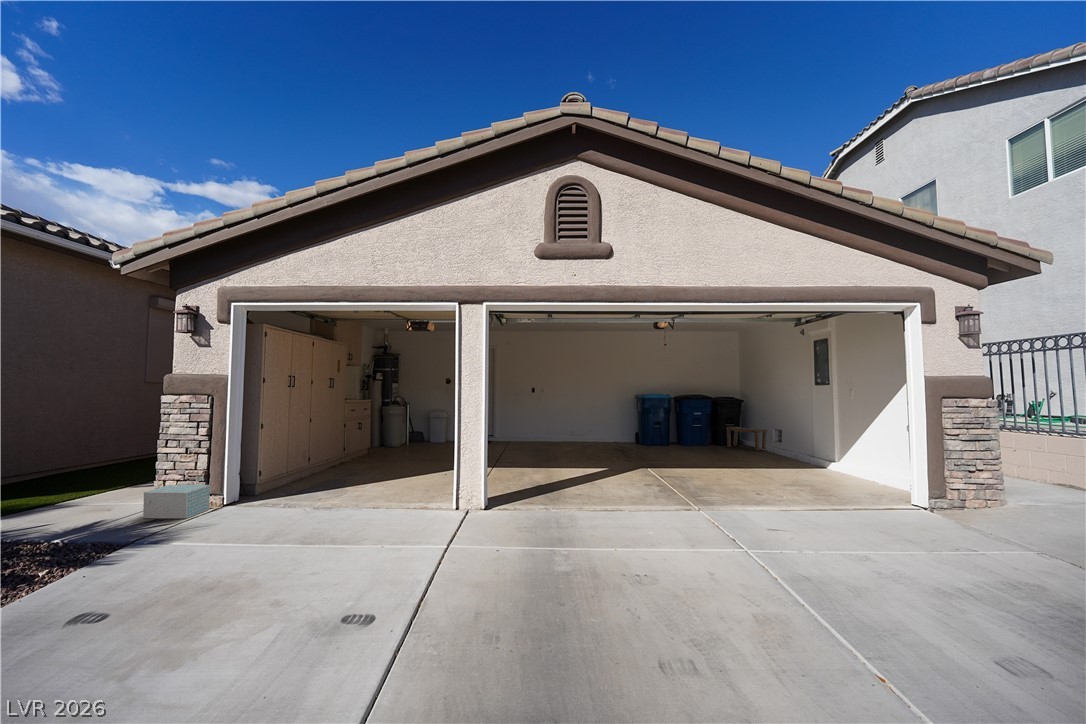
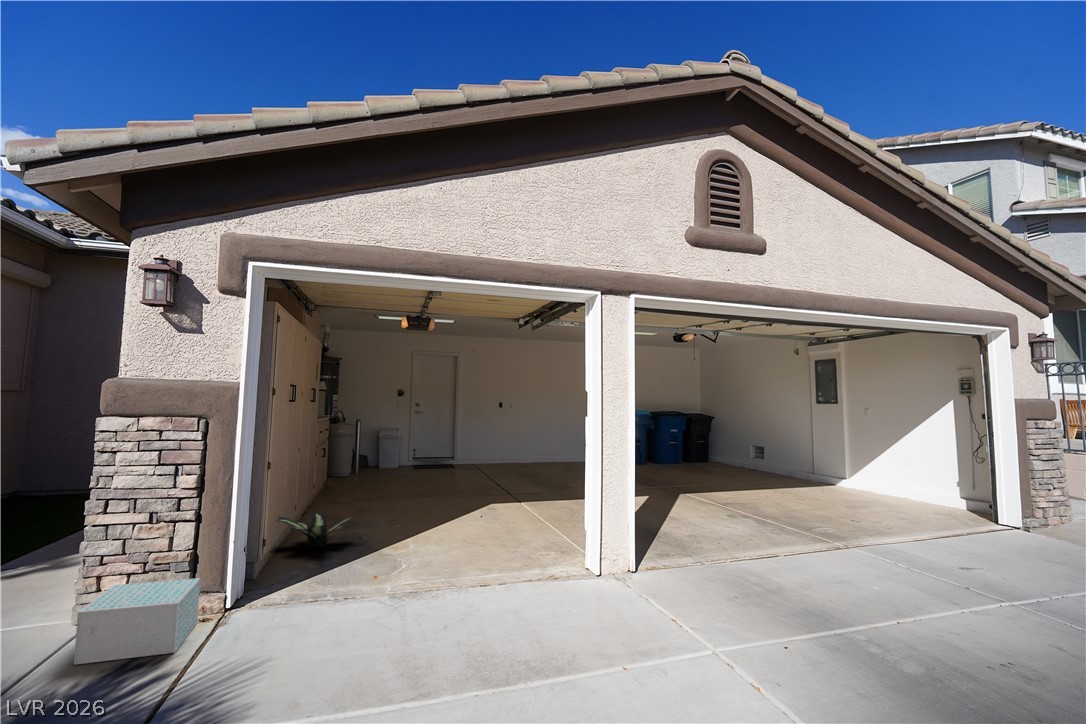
bench: present [726,427,767,451] -> none [703,445,744,469]
potted plant: none [286,462,338,484] -> present [276,513,353,549]

